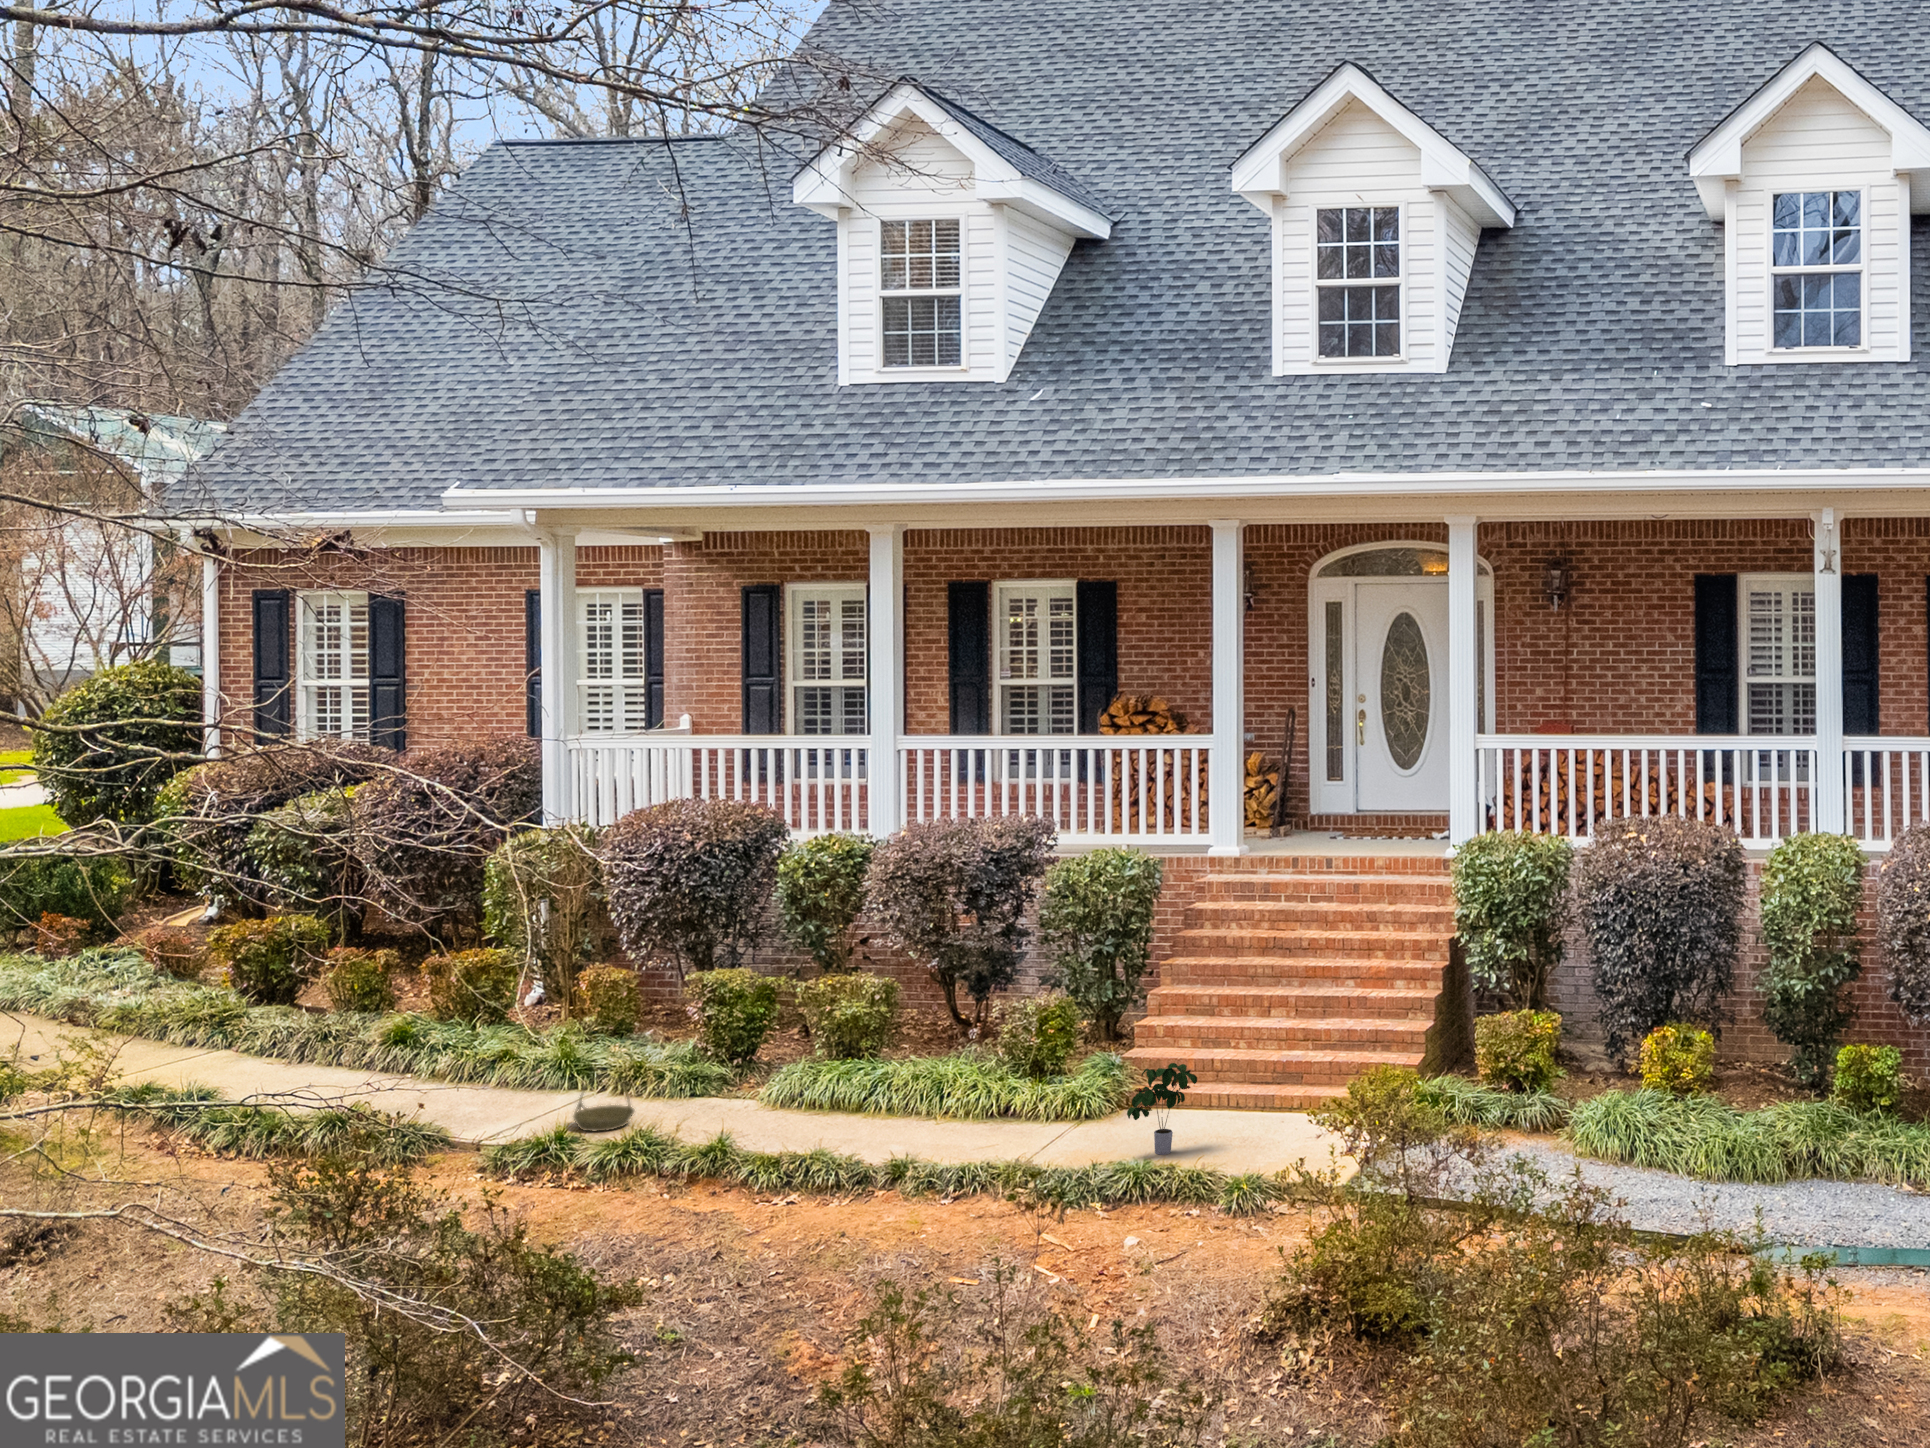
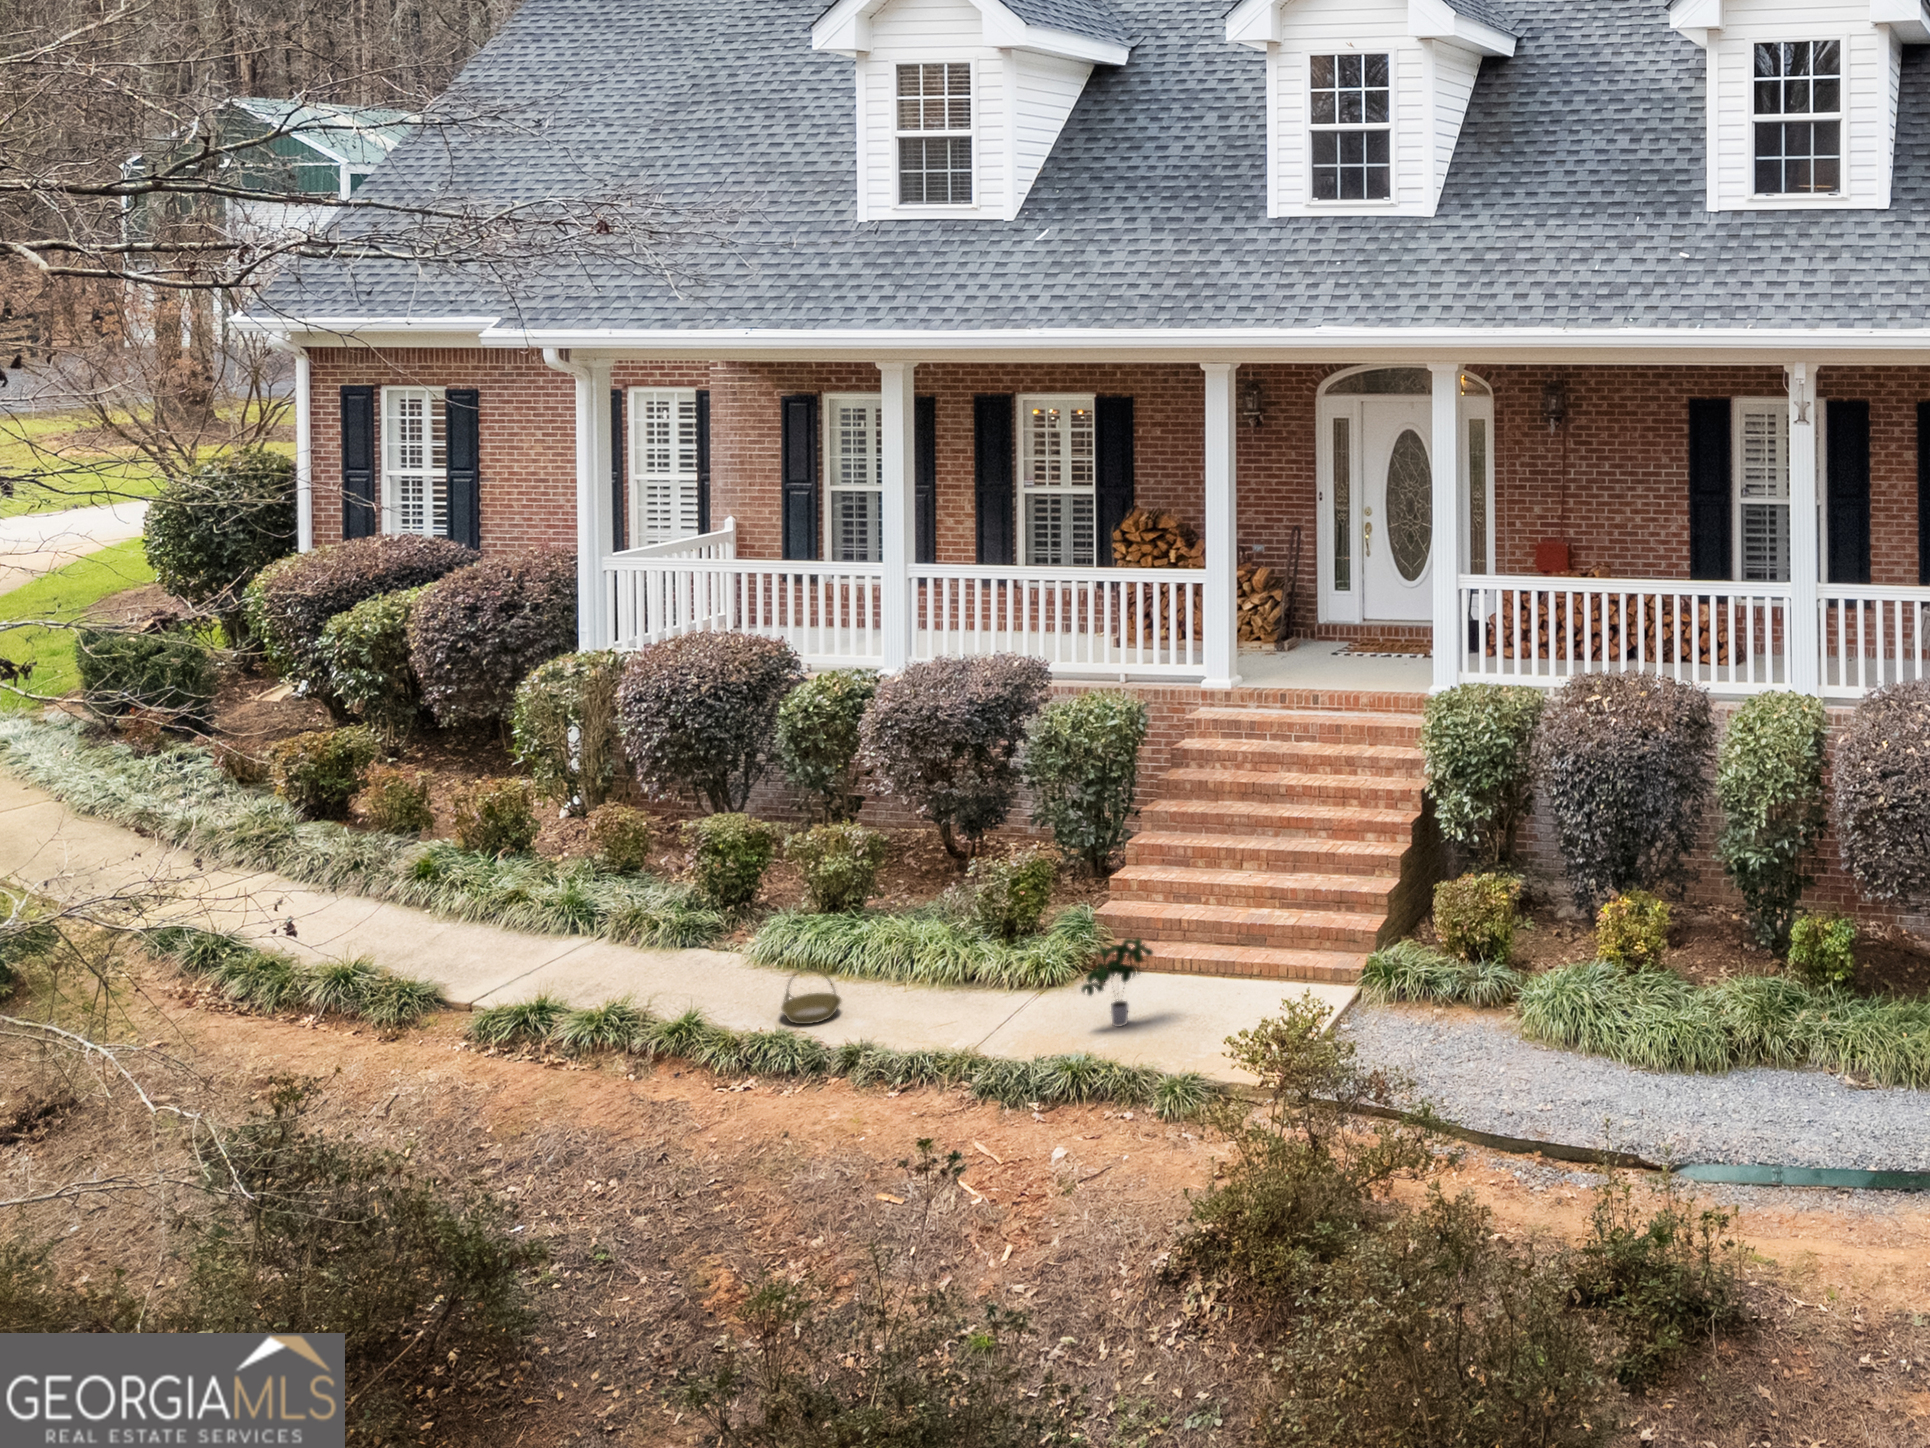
basket: present [573,1075,634,1131] -> present [781,967,841,1024]

